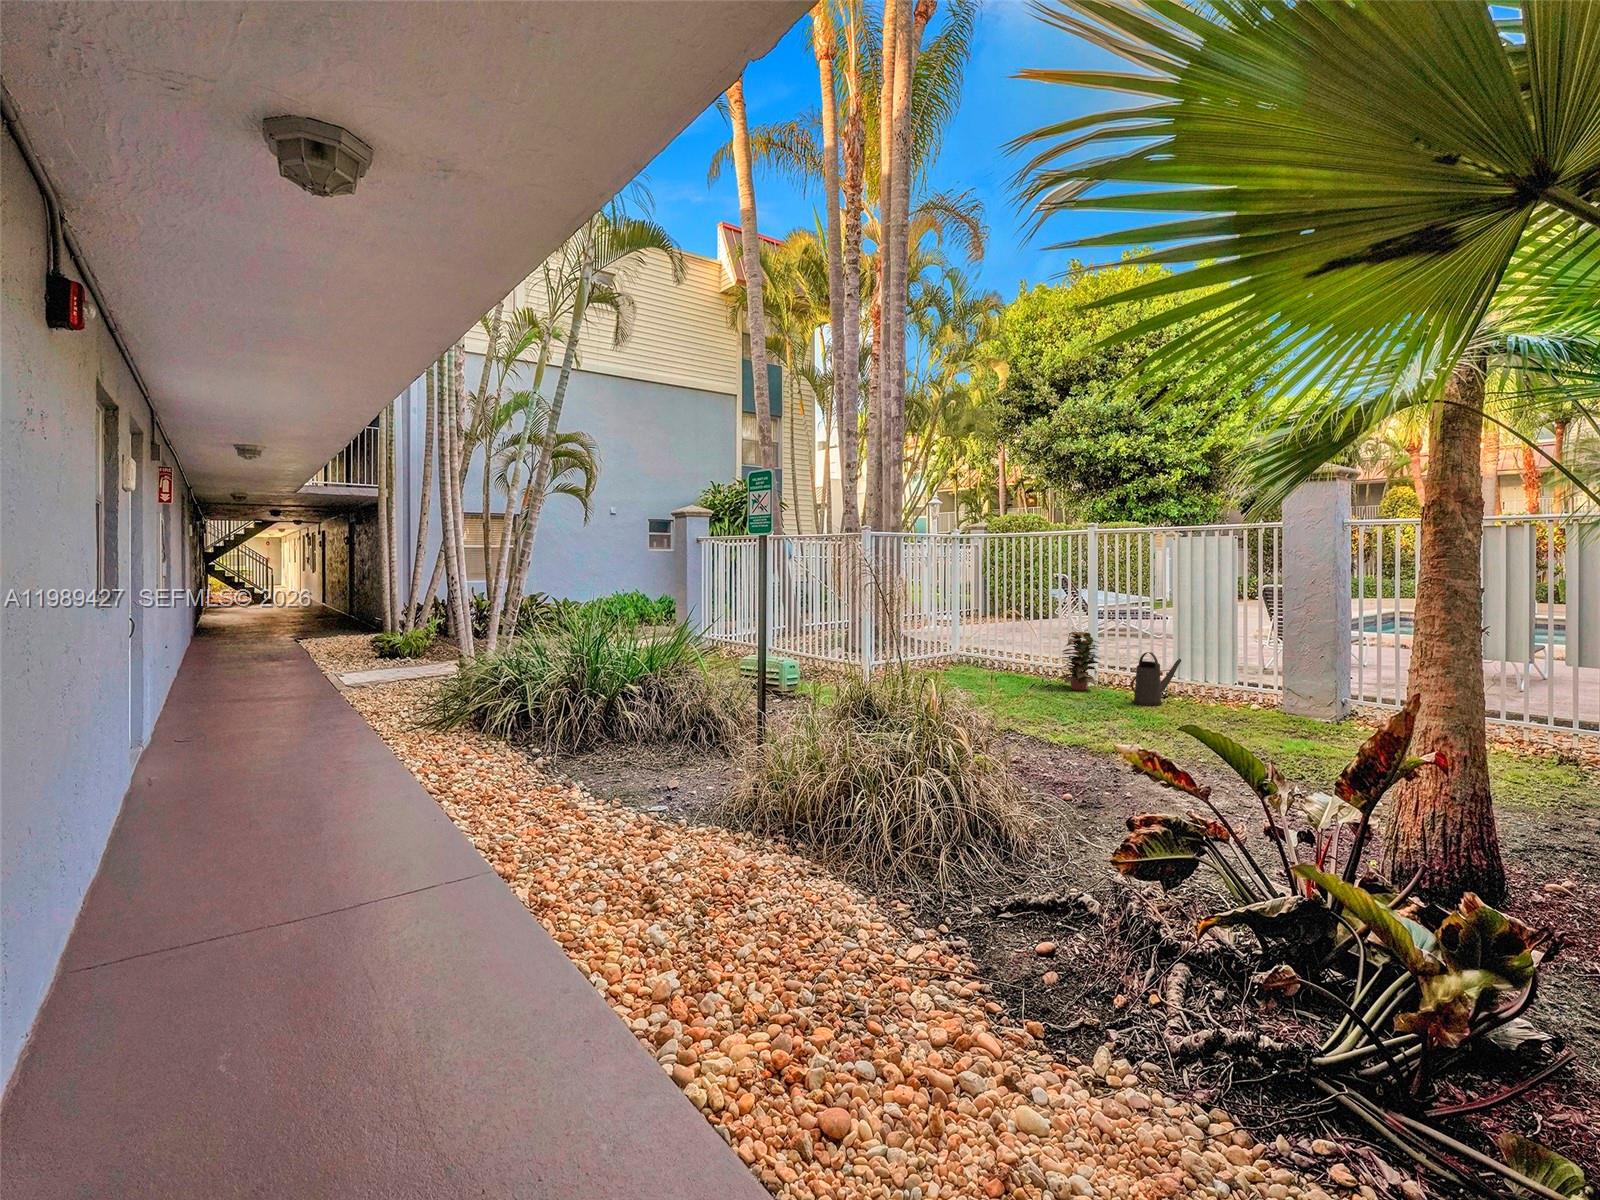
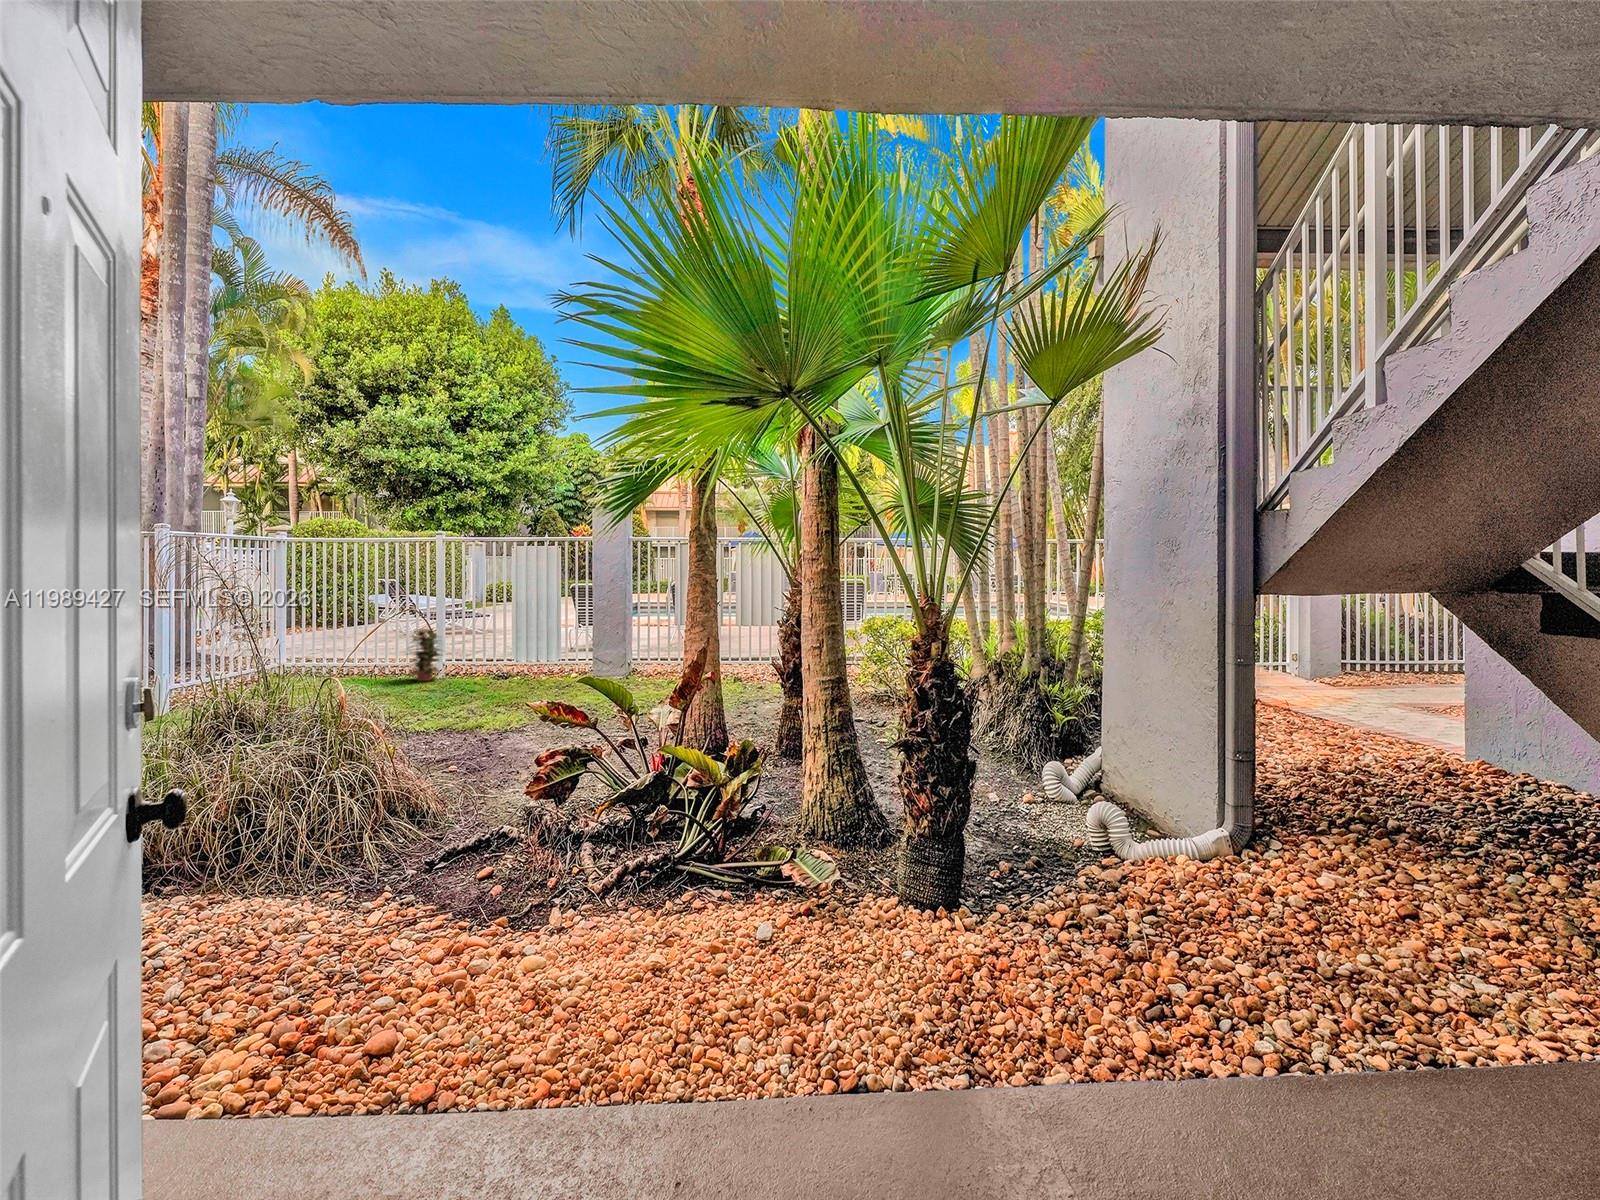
watering can: present [1131,652,1181,706] -> none [475,642,513,685]

